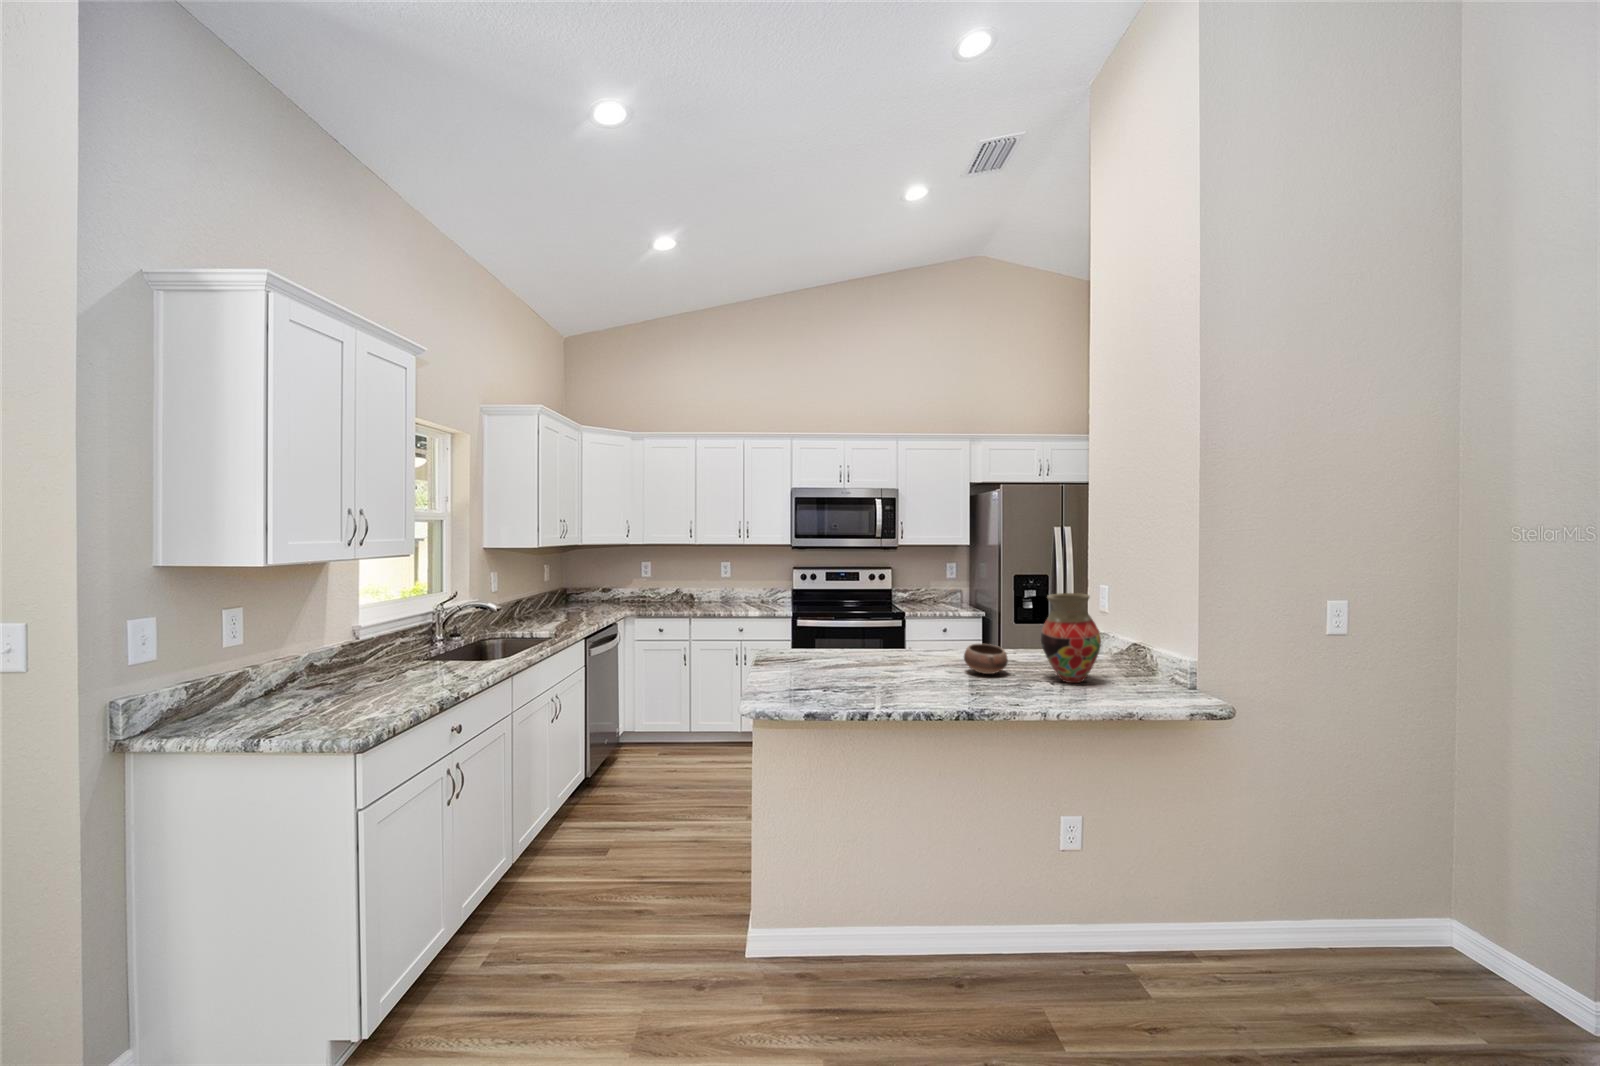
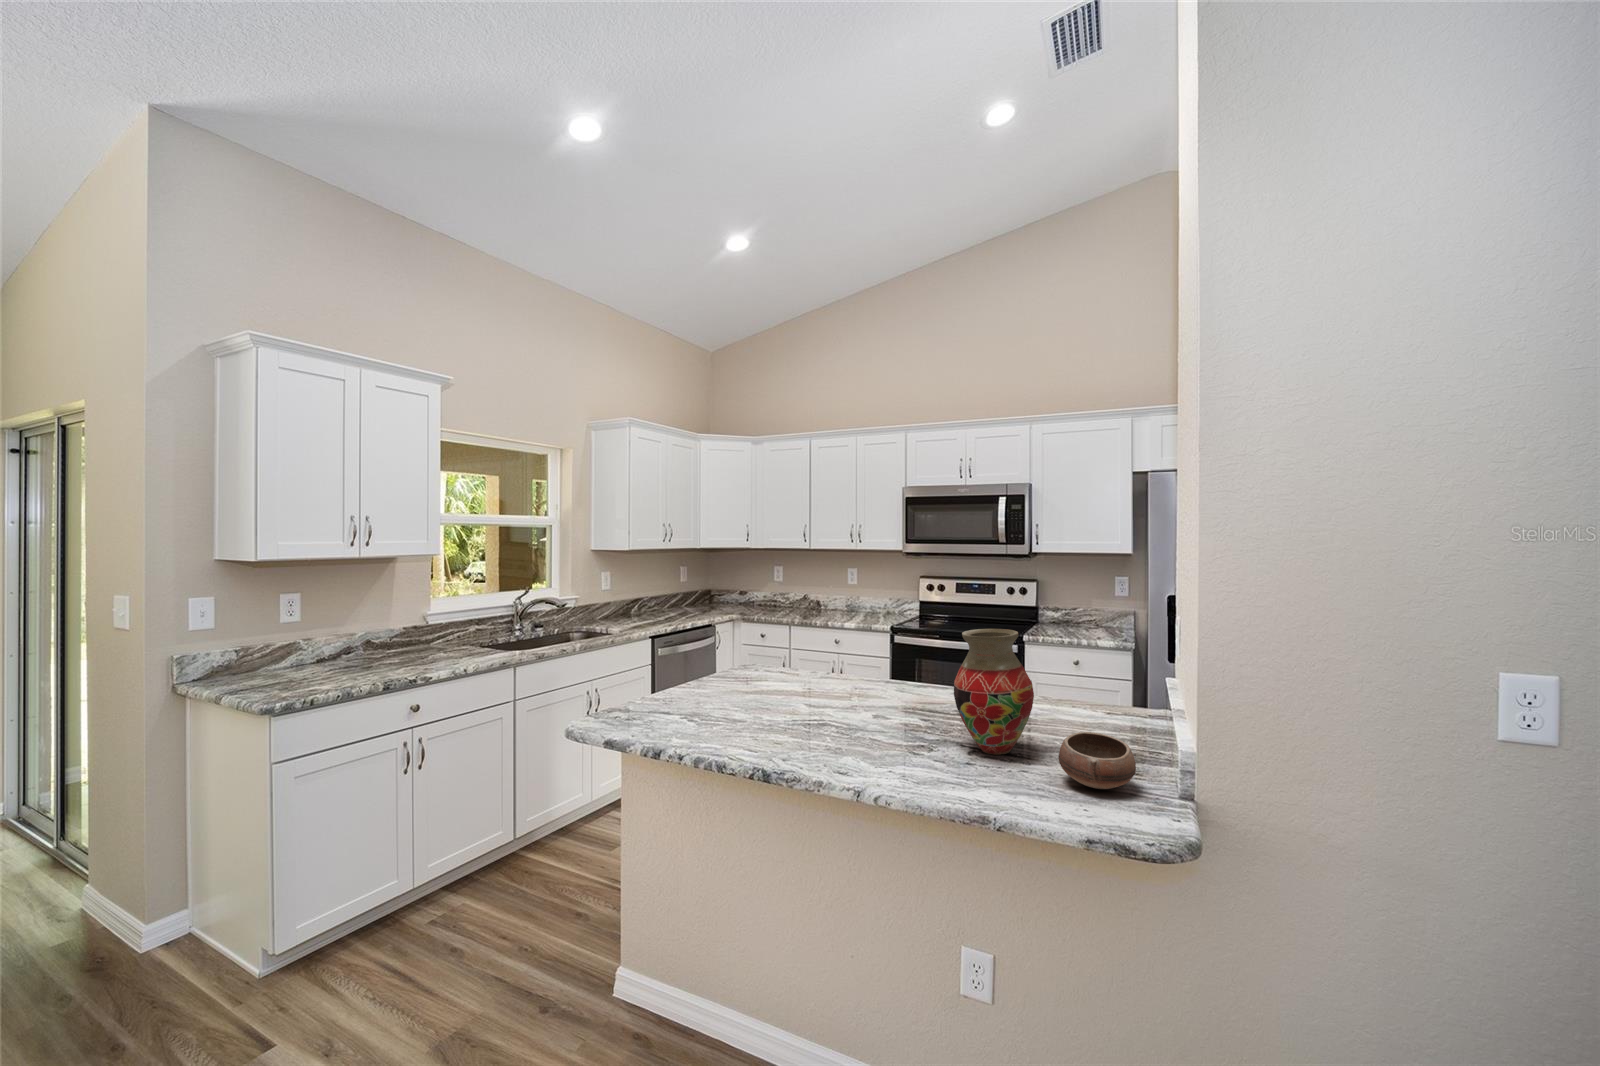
bowl: present [964,644,1008,674] -> present [1058,732,1136,789]

